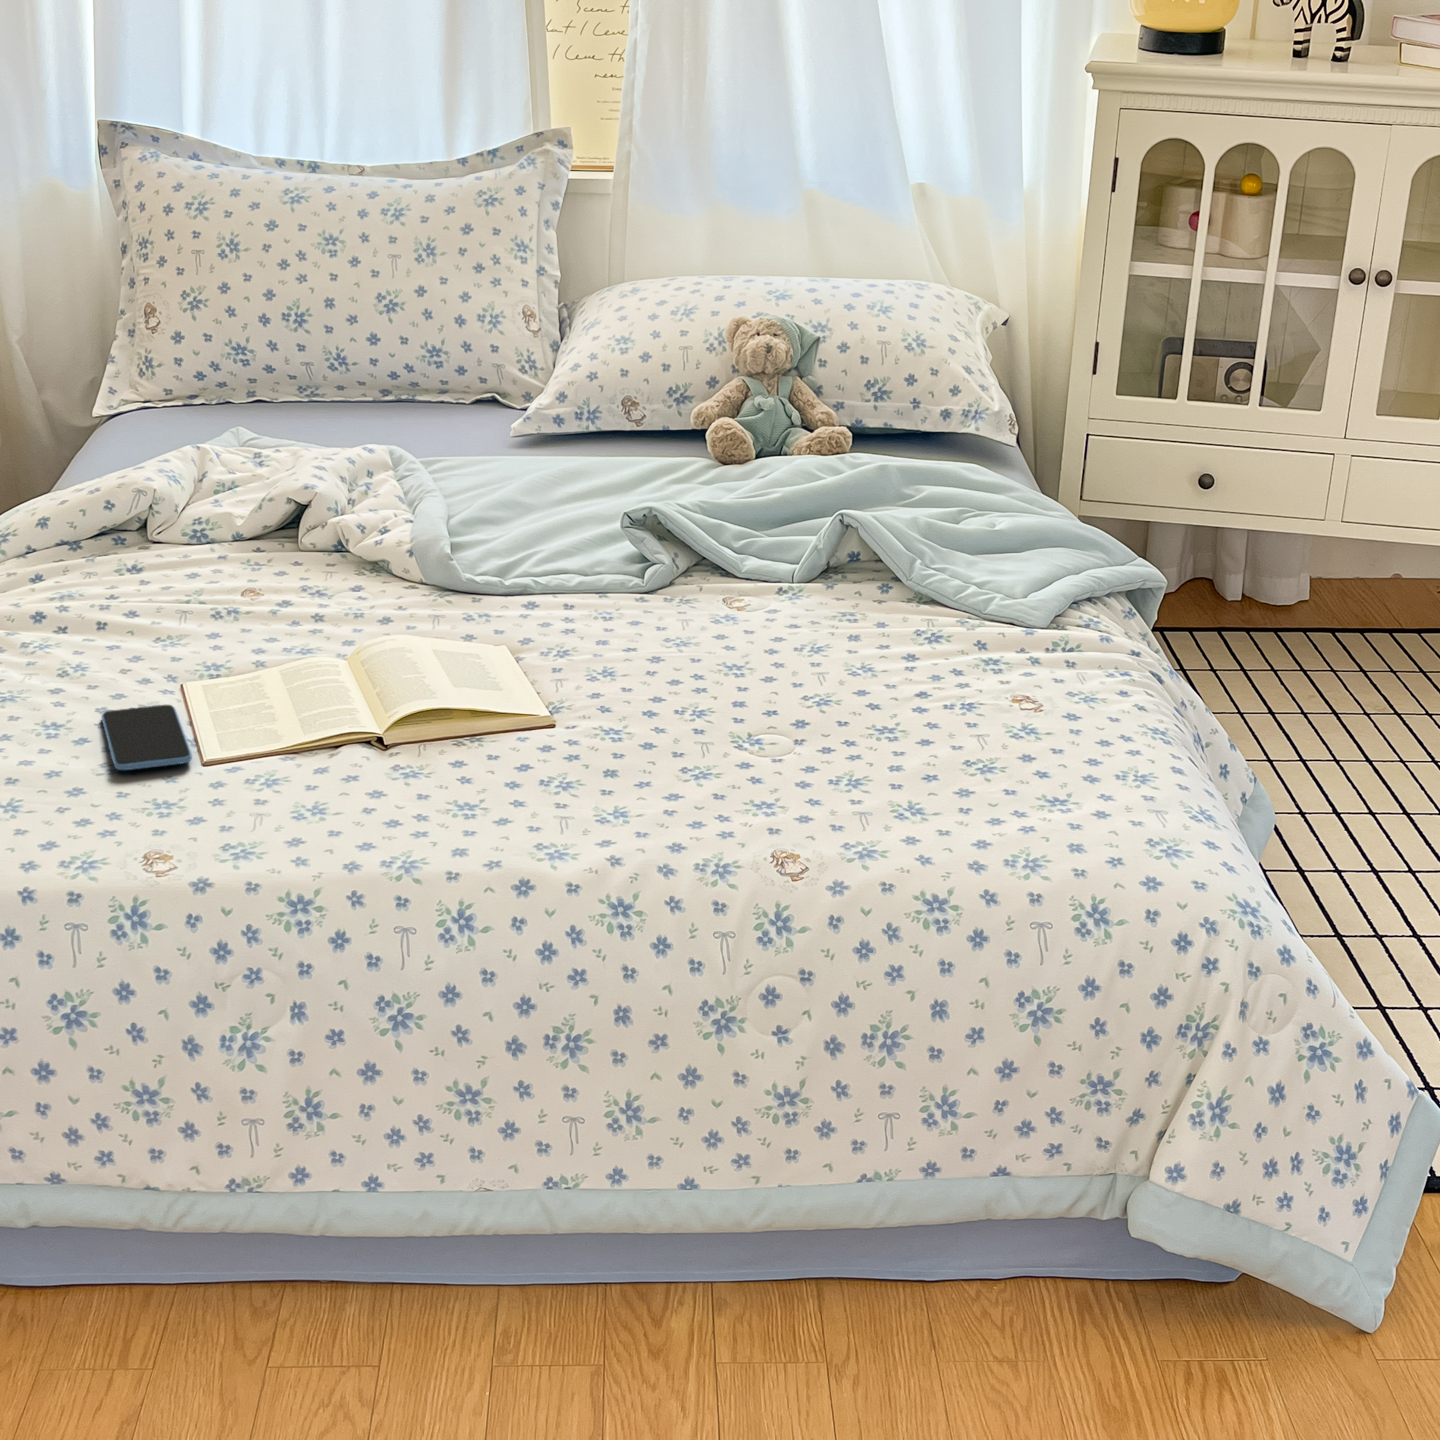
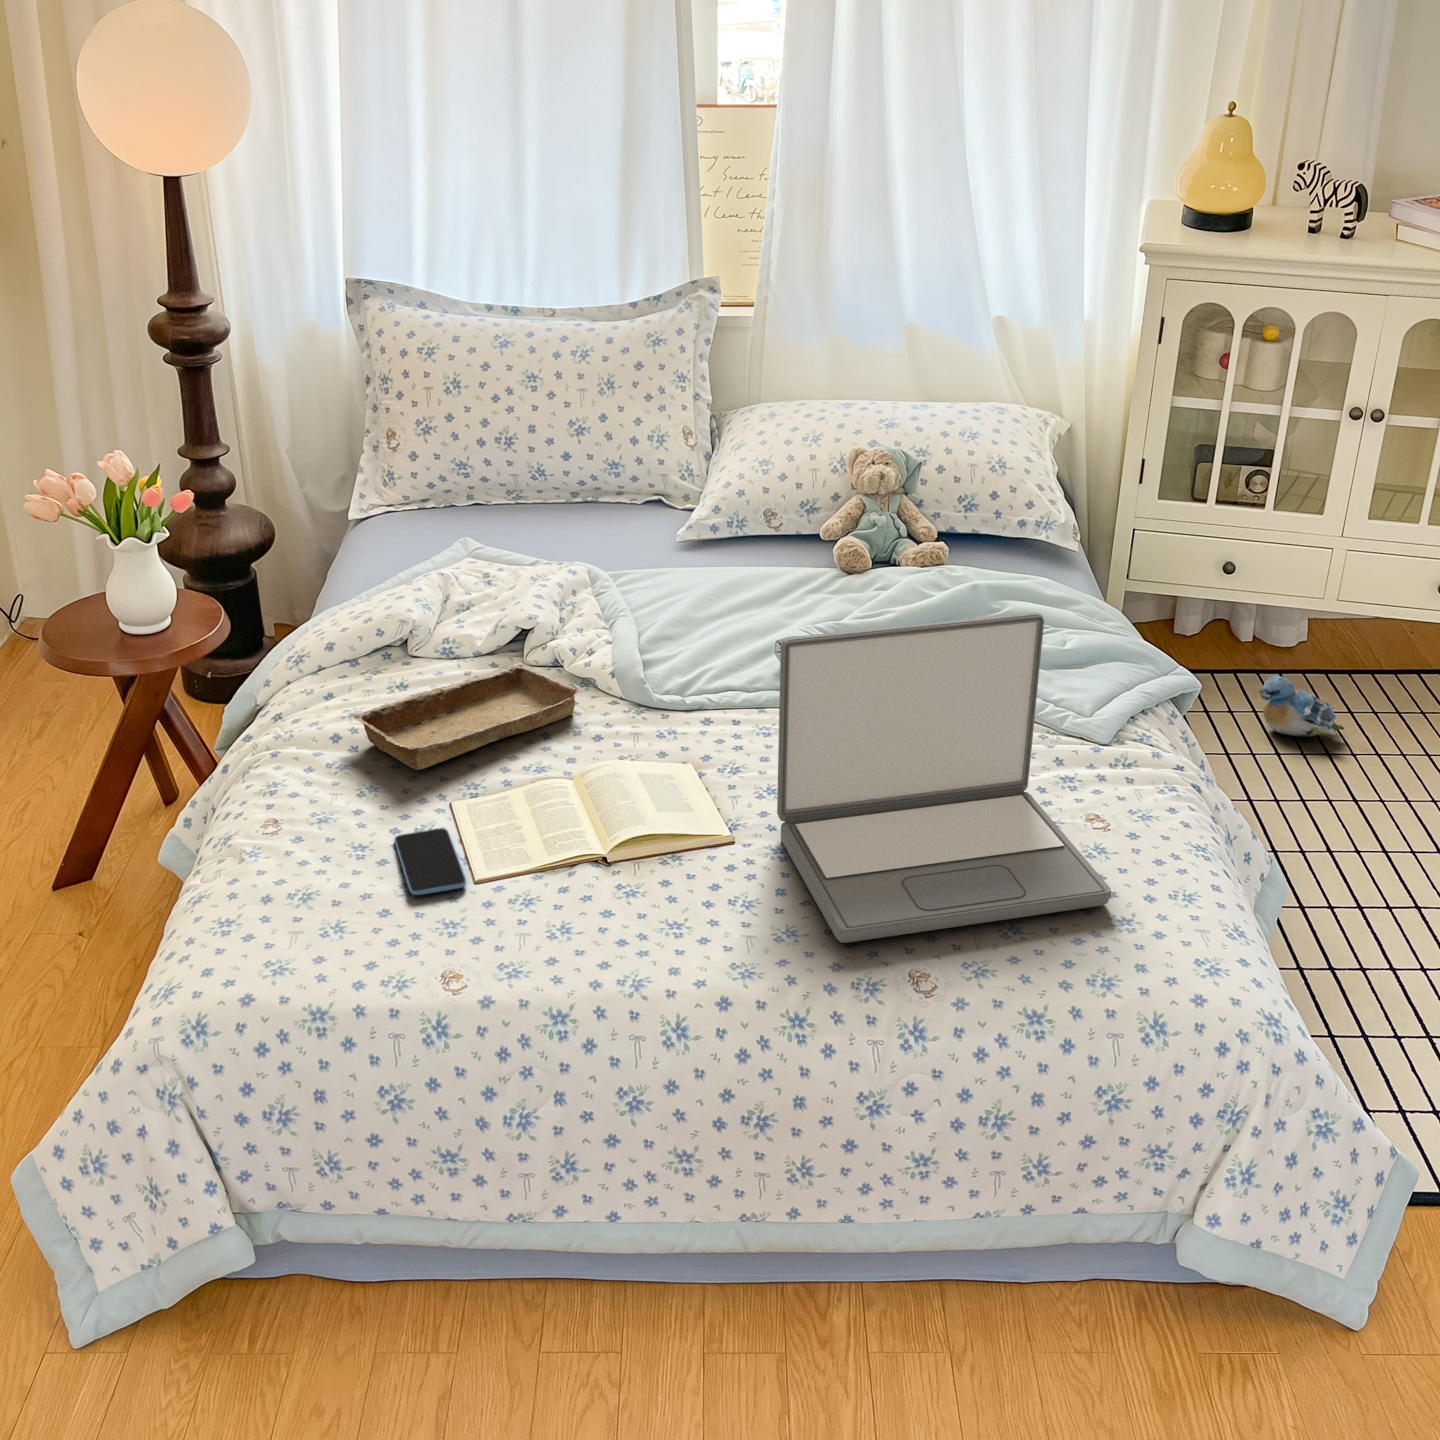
laptop: none [609,421,1039,816] -> present [777,612,1111,943]
tray: none [57,539,367,645] -> present [350,662,582,770]
plush toy: none [1252,623,1361,701] -> present [1259,676,1344,737]

